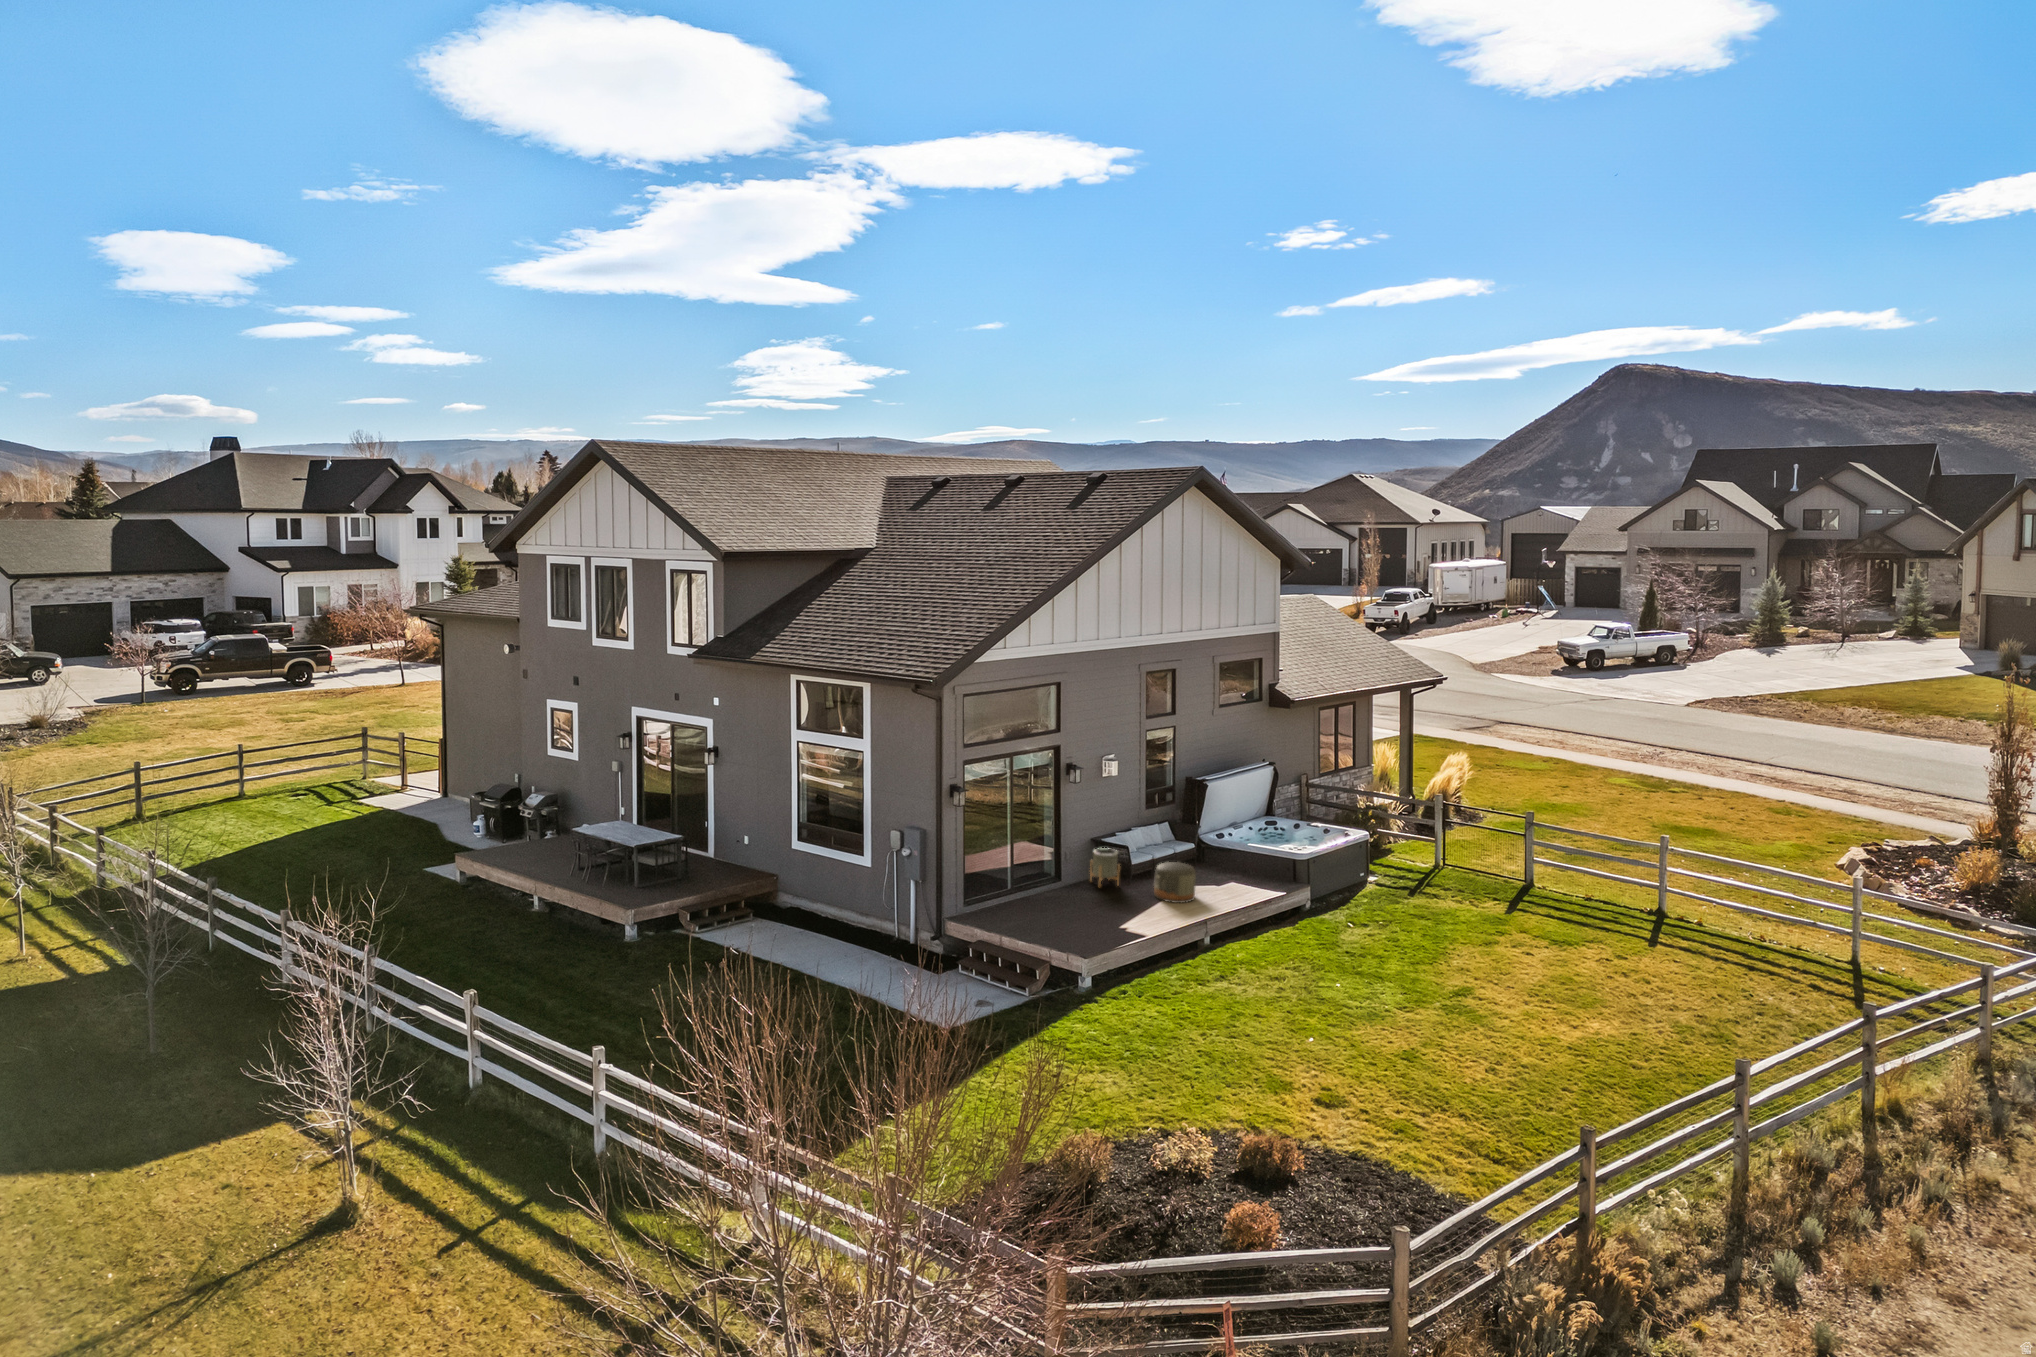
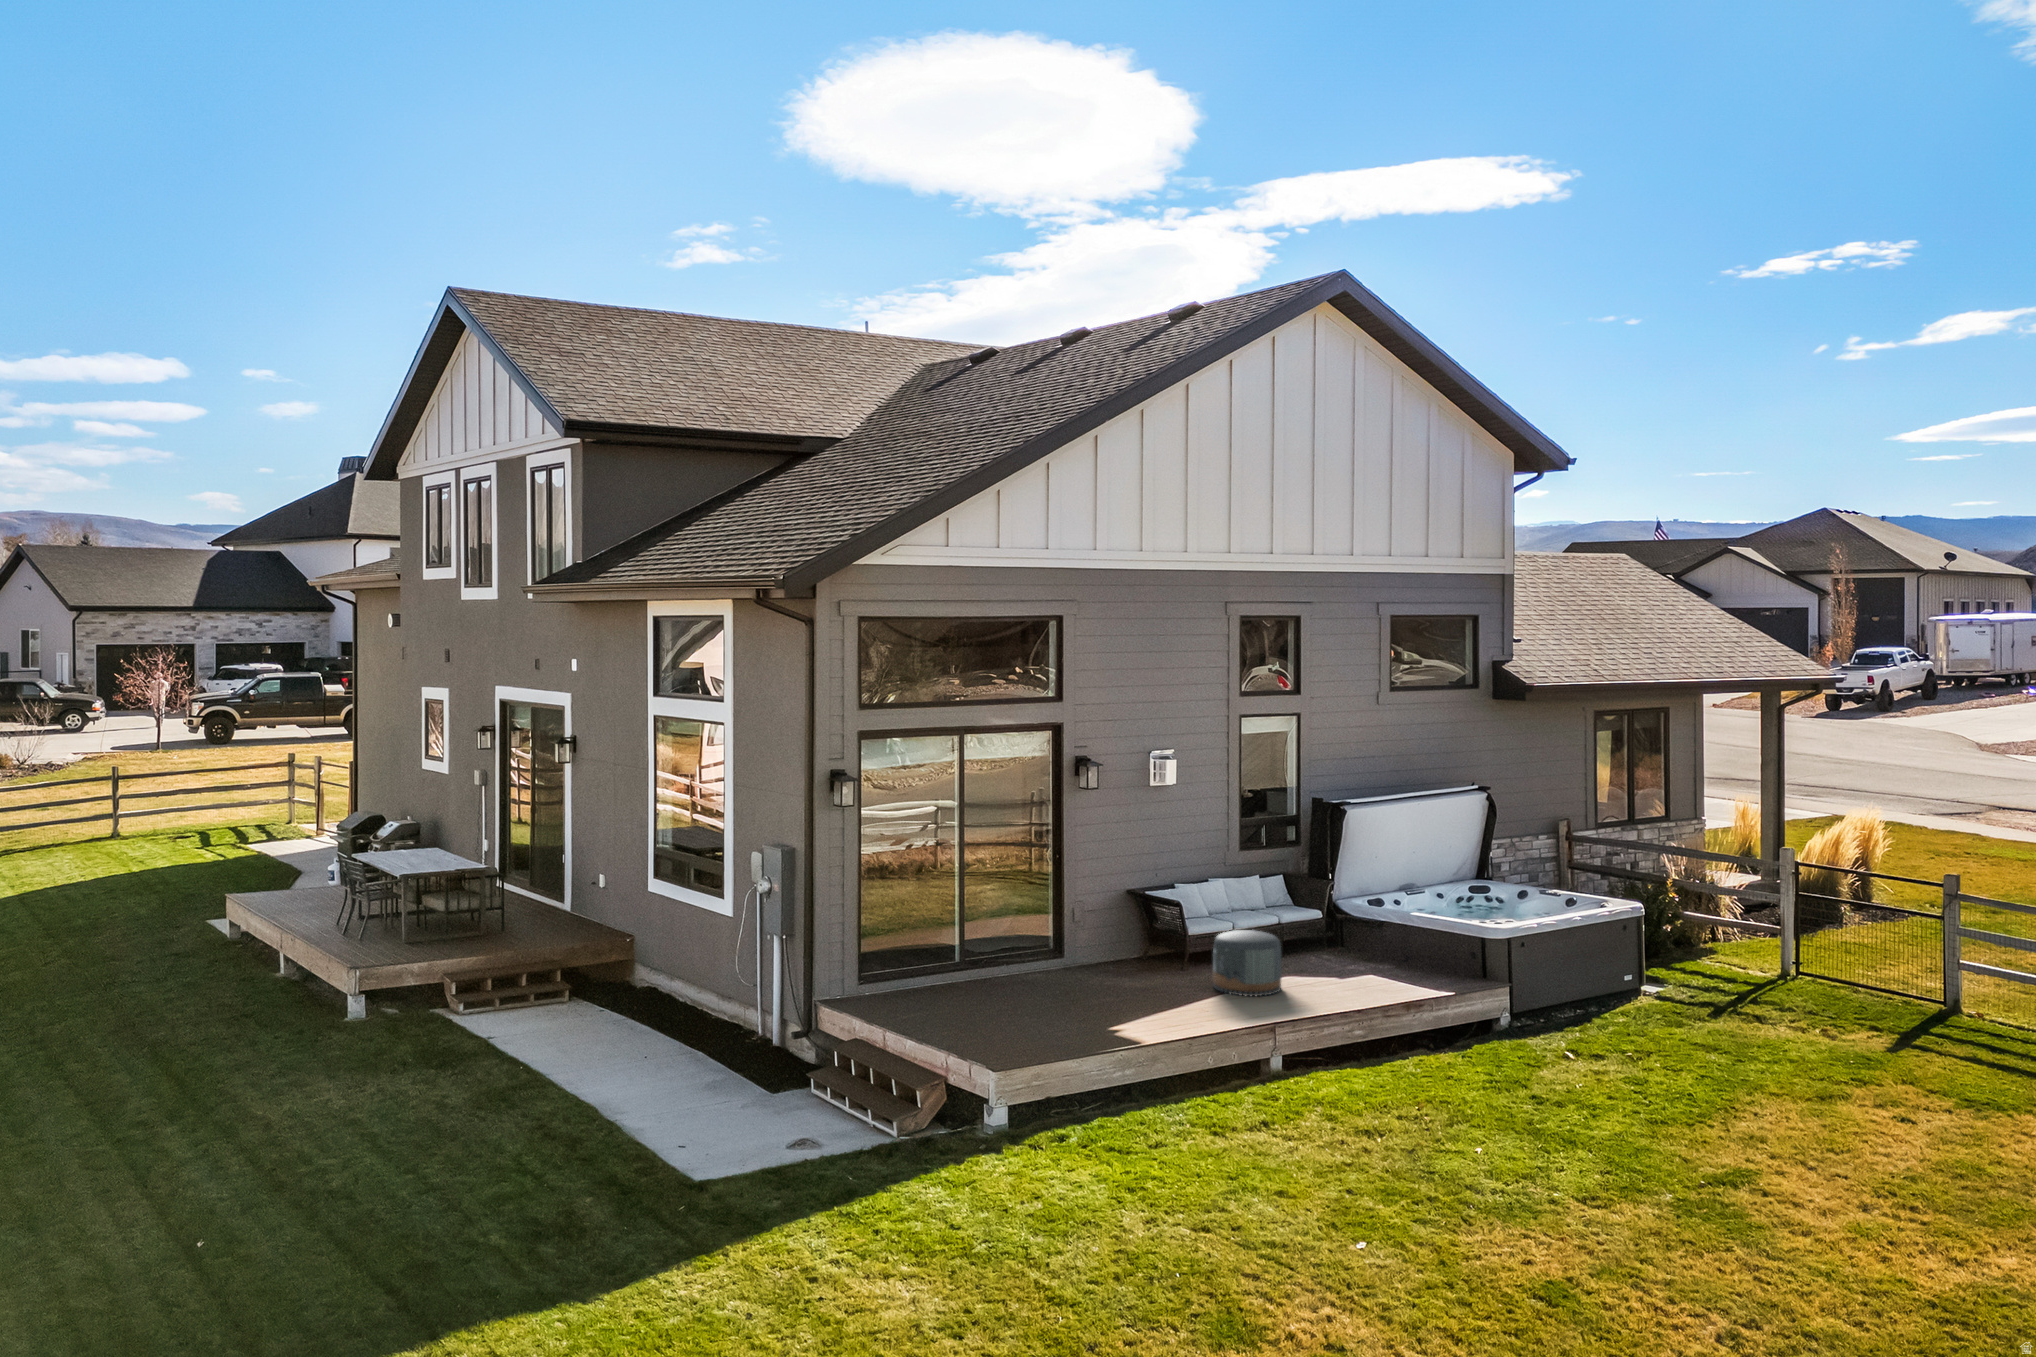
planter: present [1090,848,1119,887] -> none [1126,908,1167,970]

